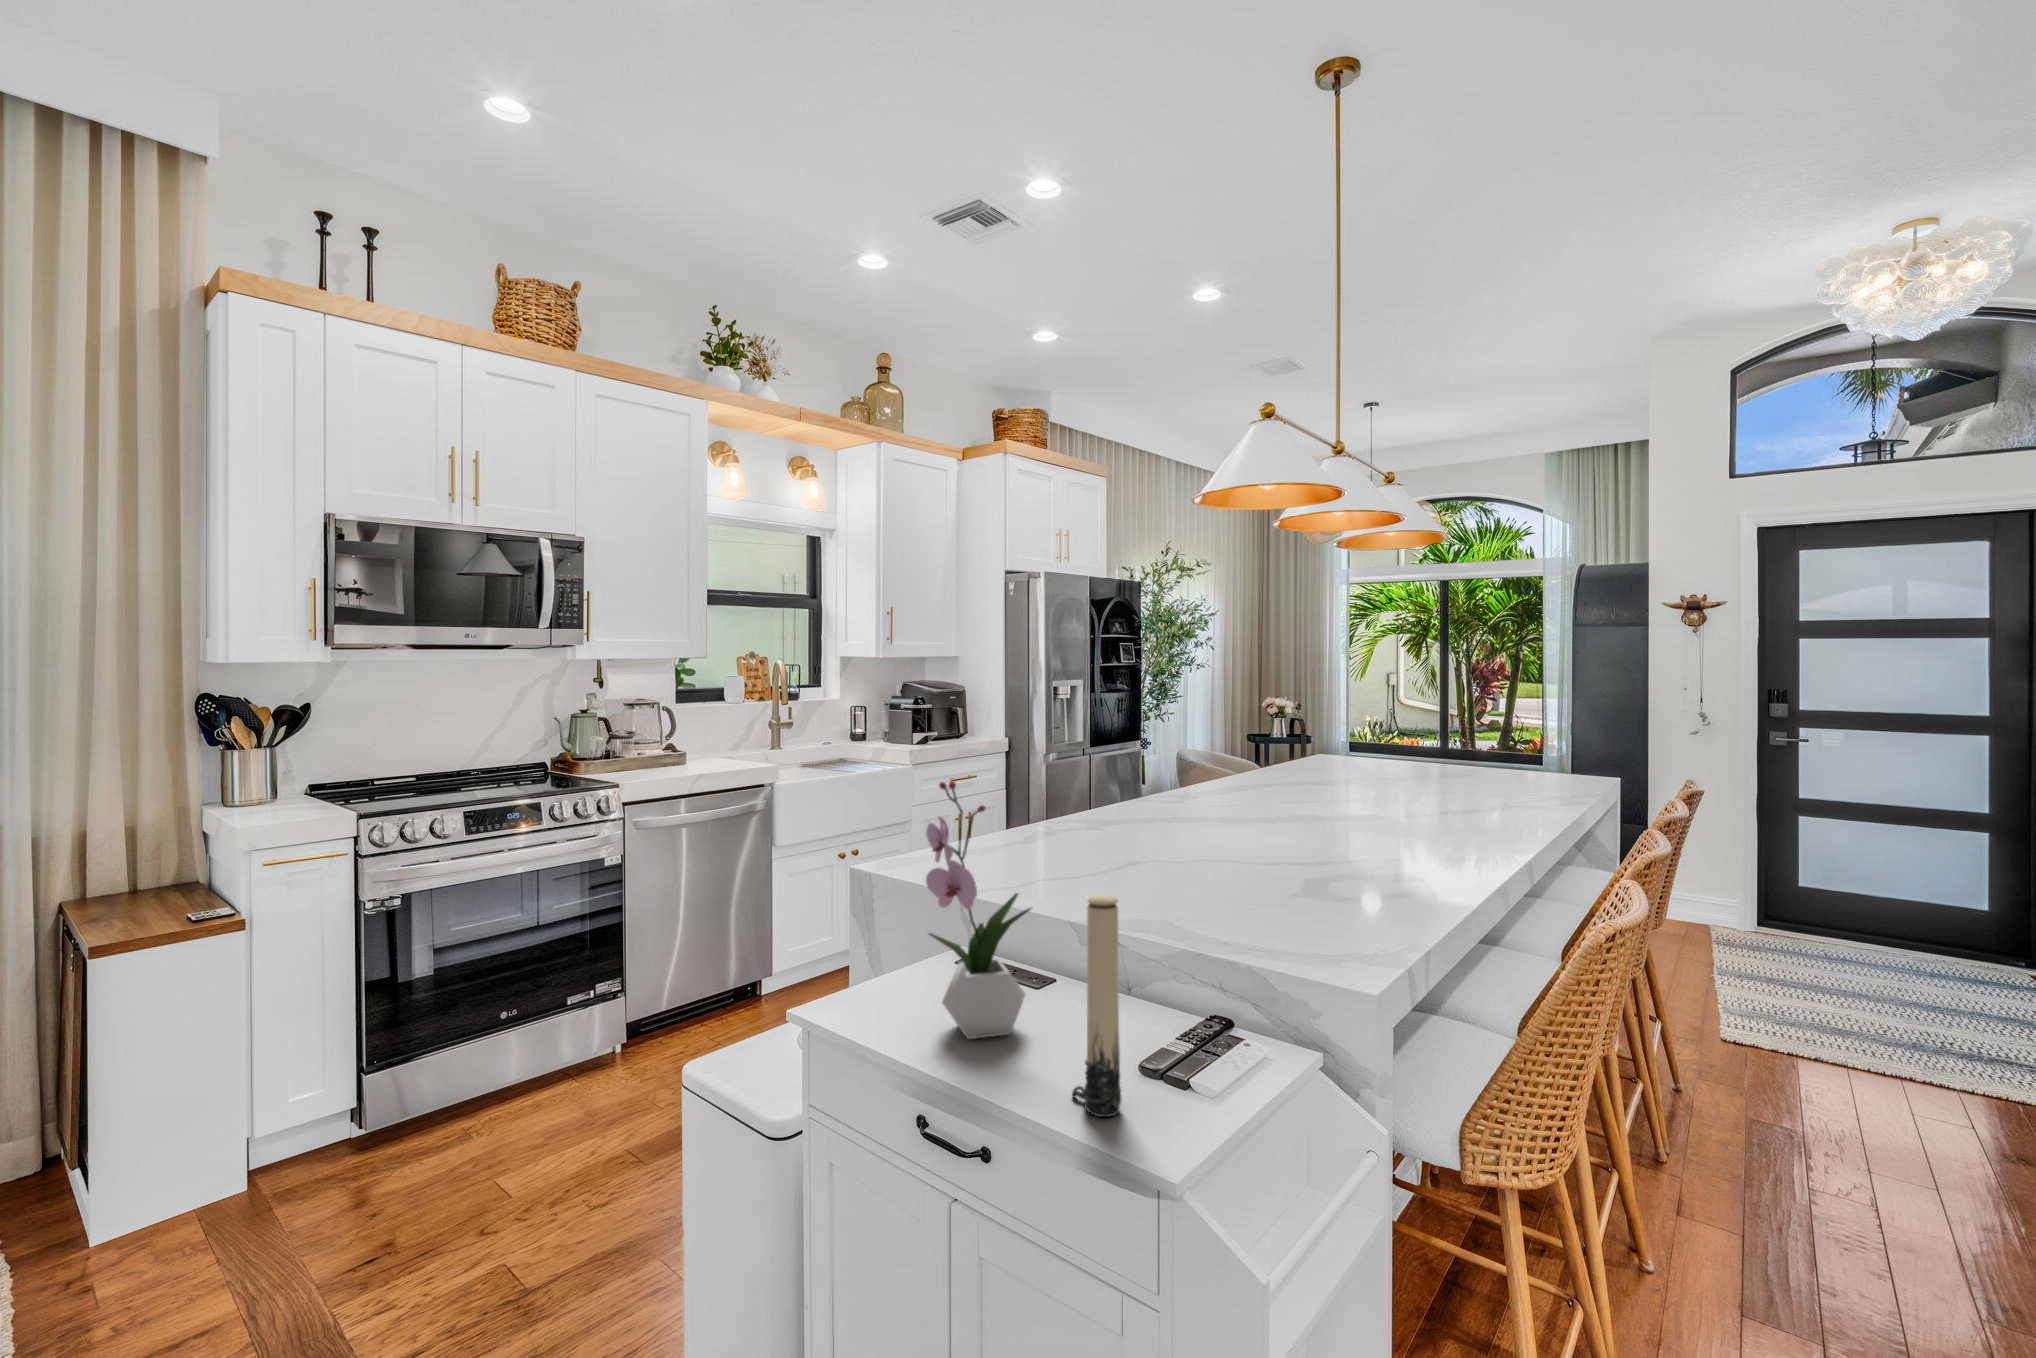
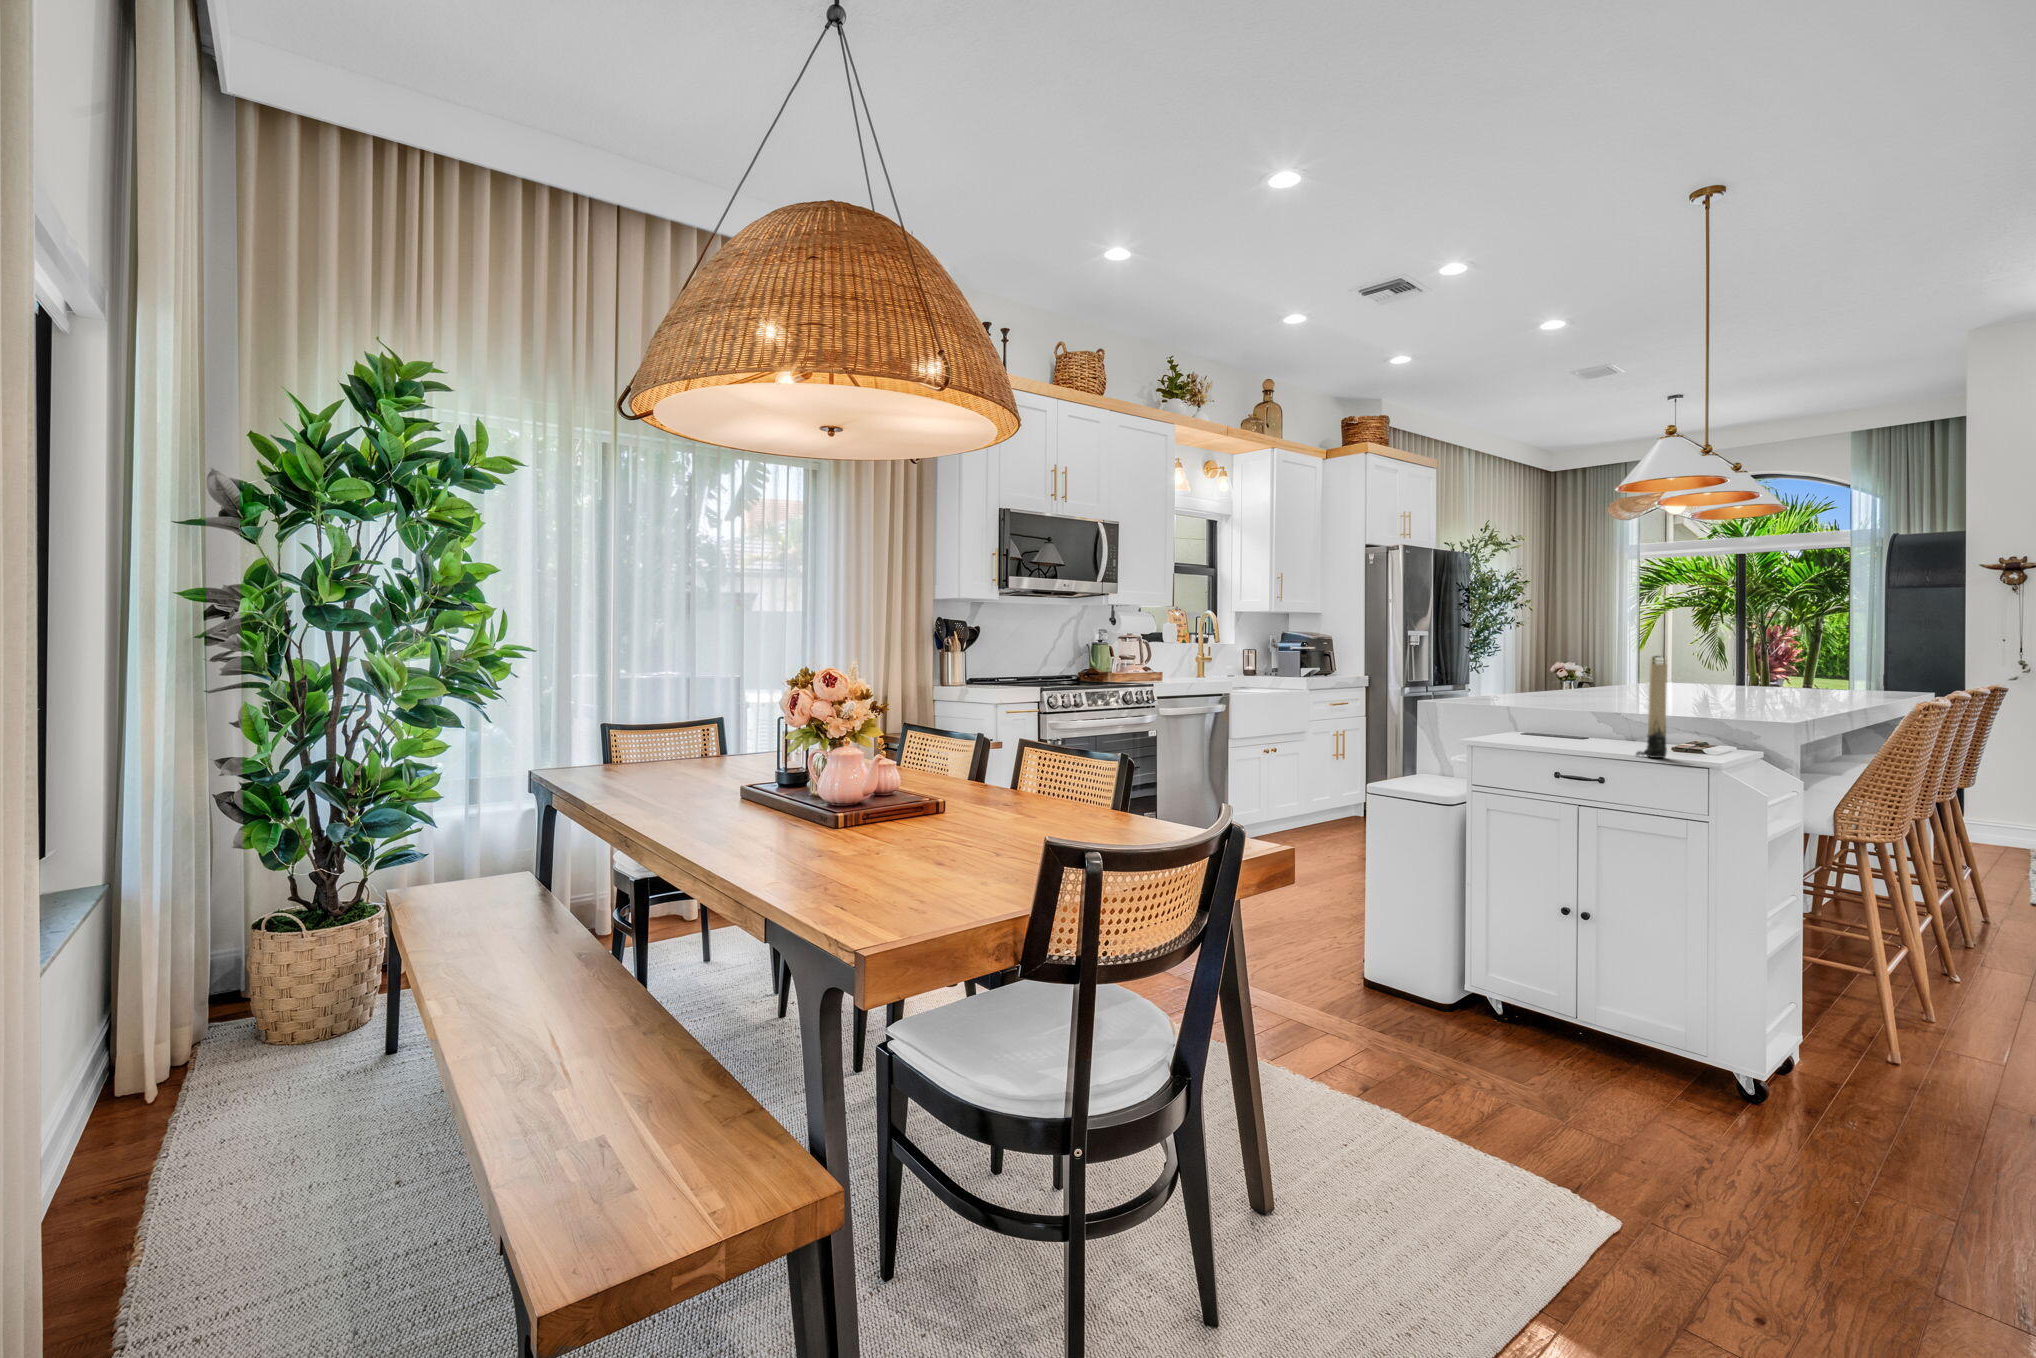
flower arrangement: present [926,781,1031,1039] -> none [1527,624,1593,748]

